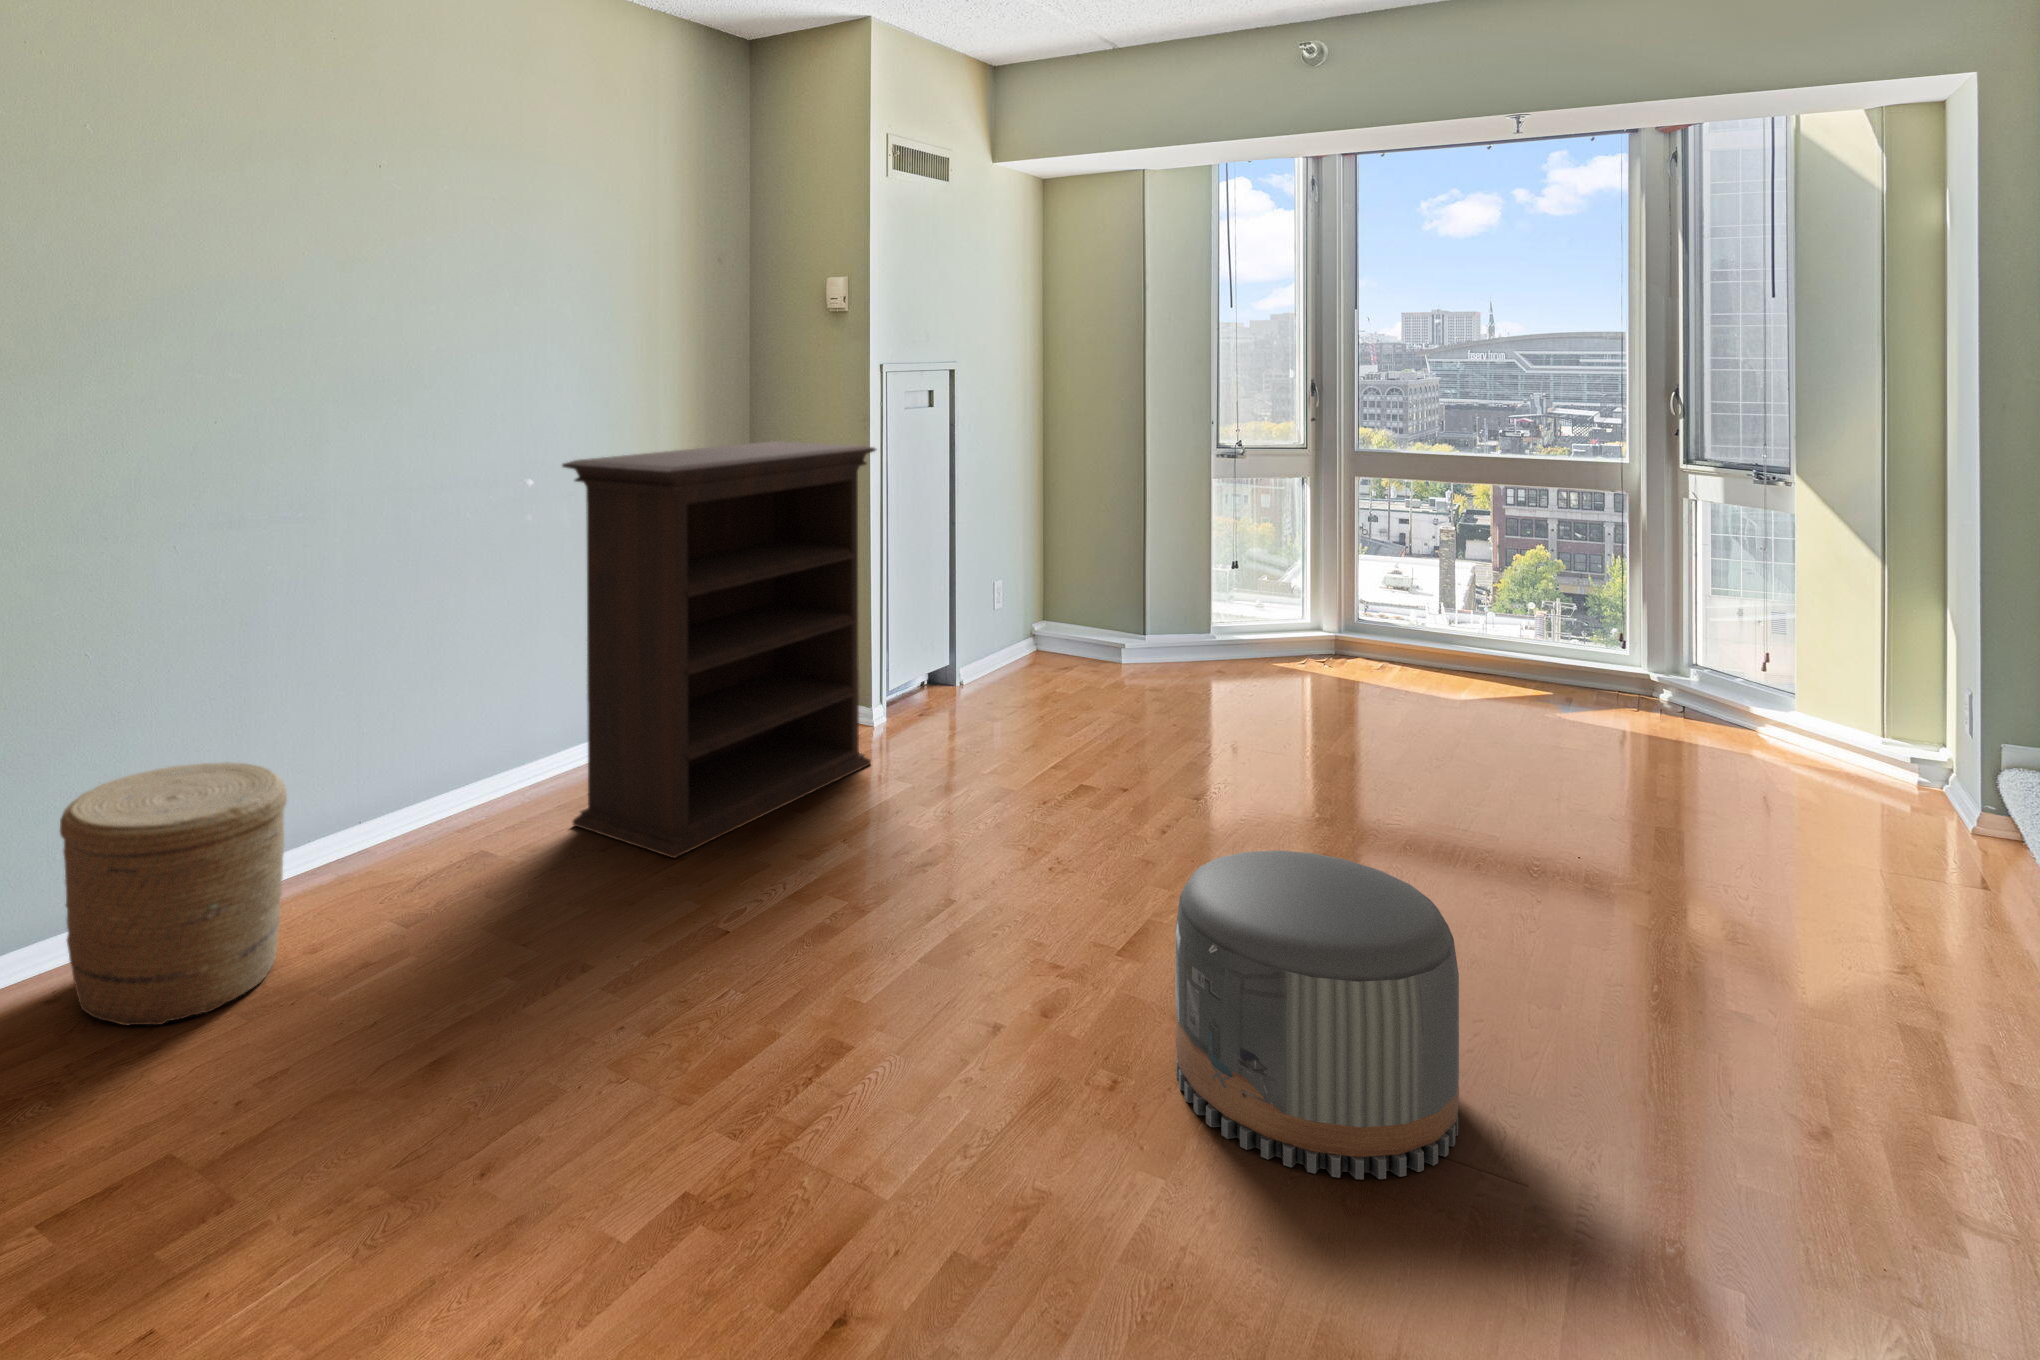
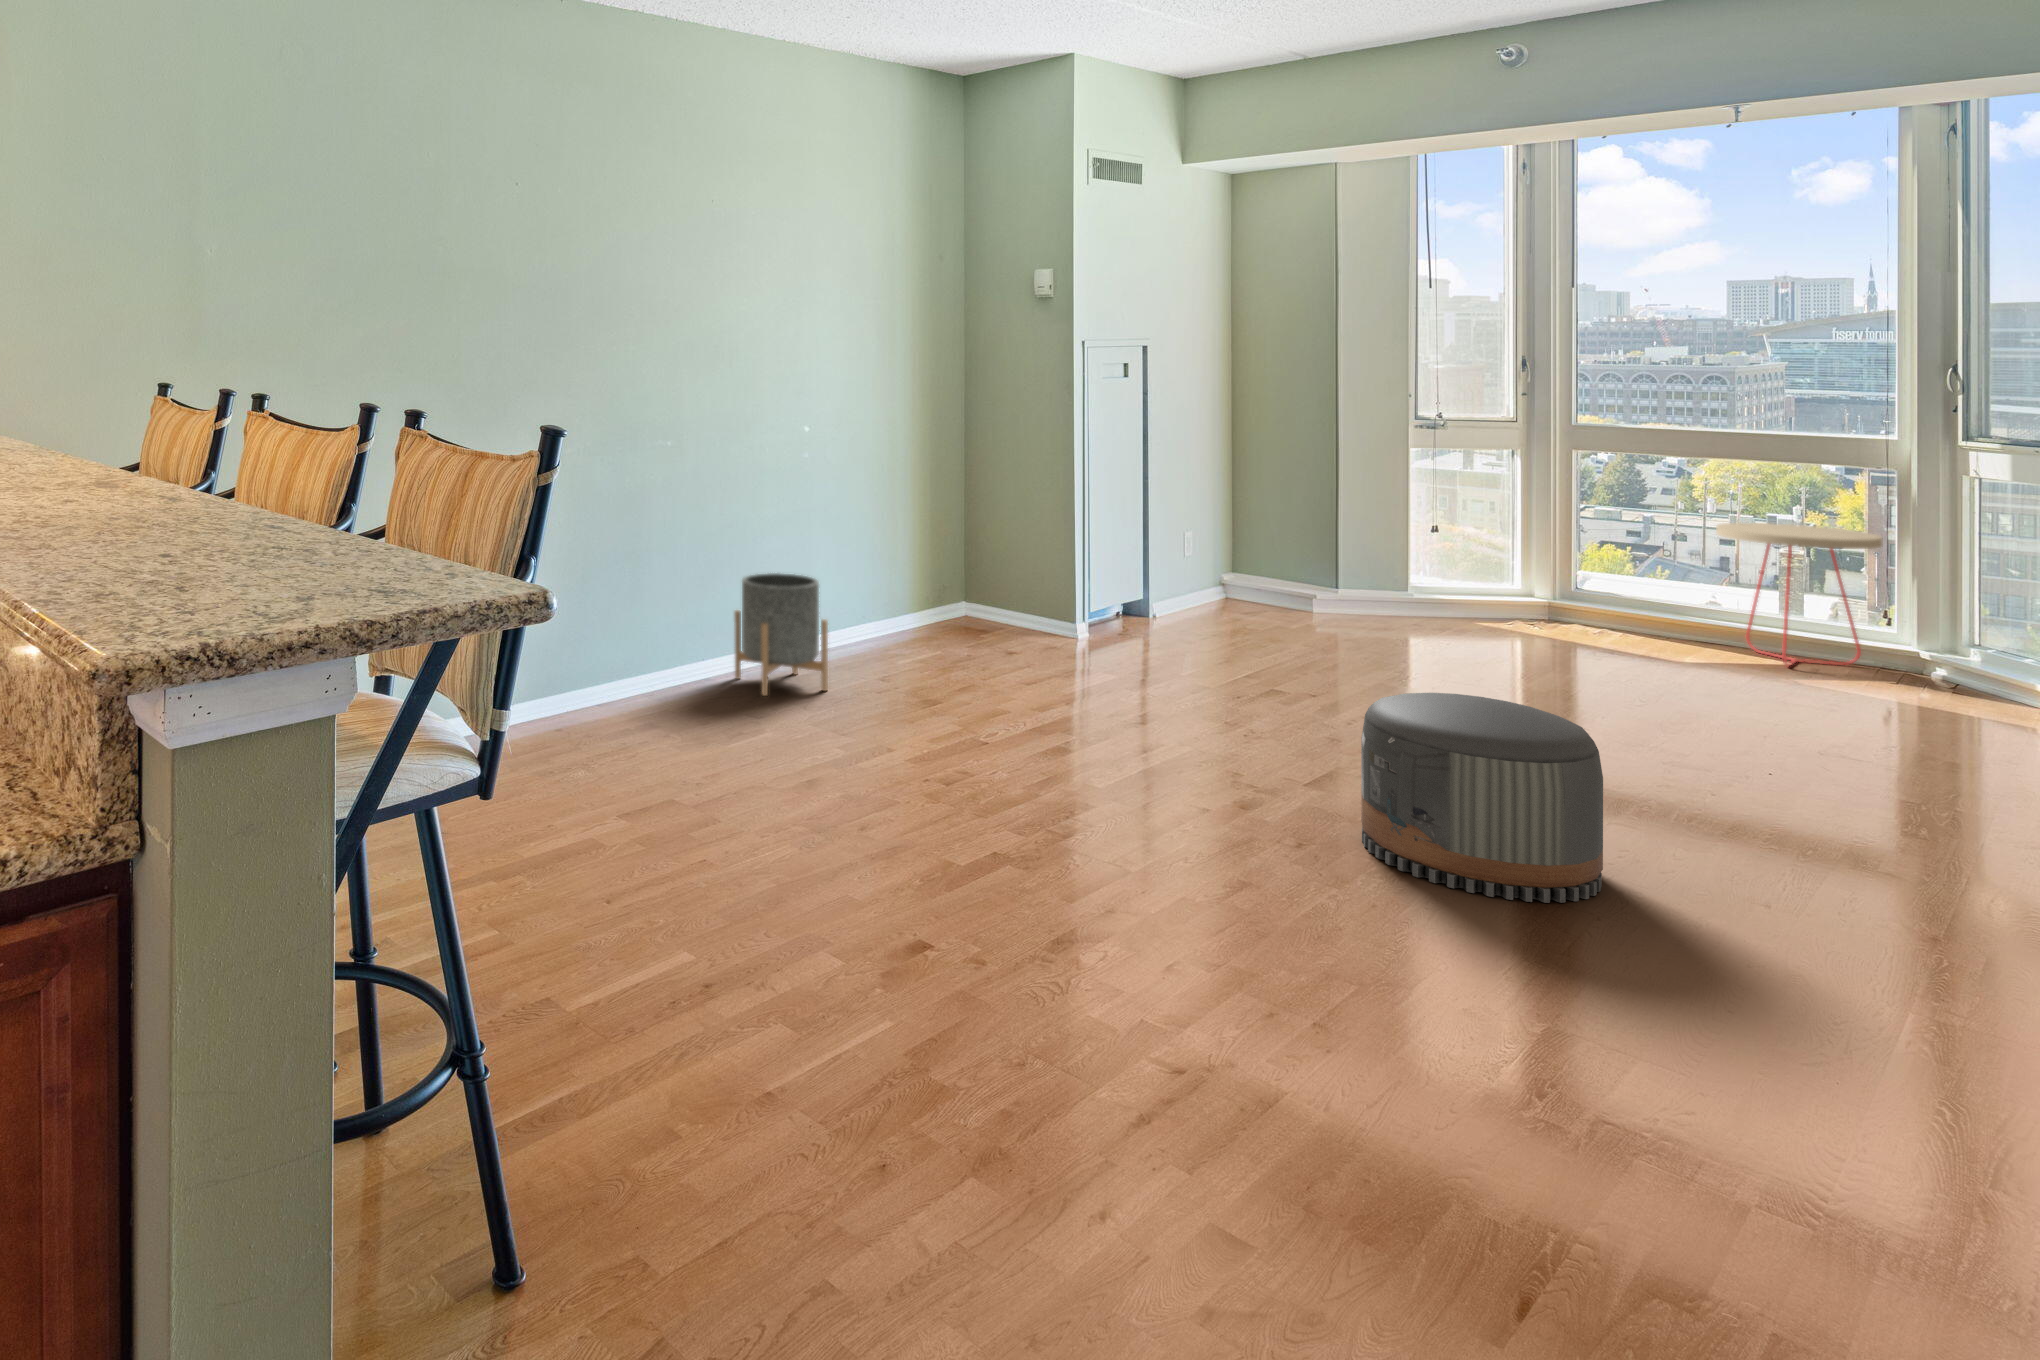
bookshelf: present [562,441,876,858] -> none [844,402,1086,701]
side table: none [1484,549,1622,699] -> present [1716,523,1883,666]
planter: none [405,691,531,879] -> present [734,573,828,696]
woven basket: present [60,762,287,1025] -> none [563,596,693,745]

